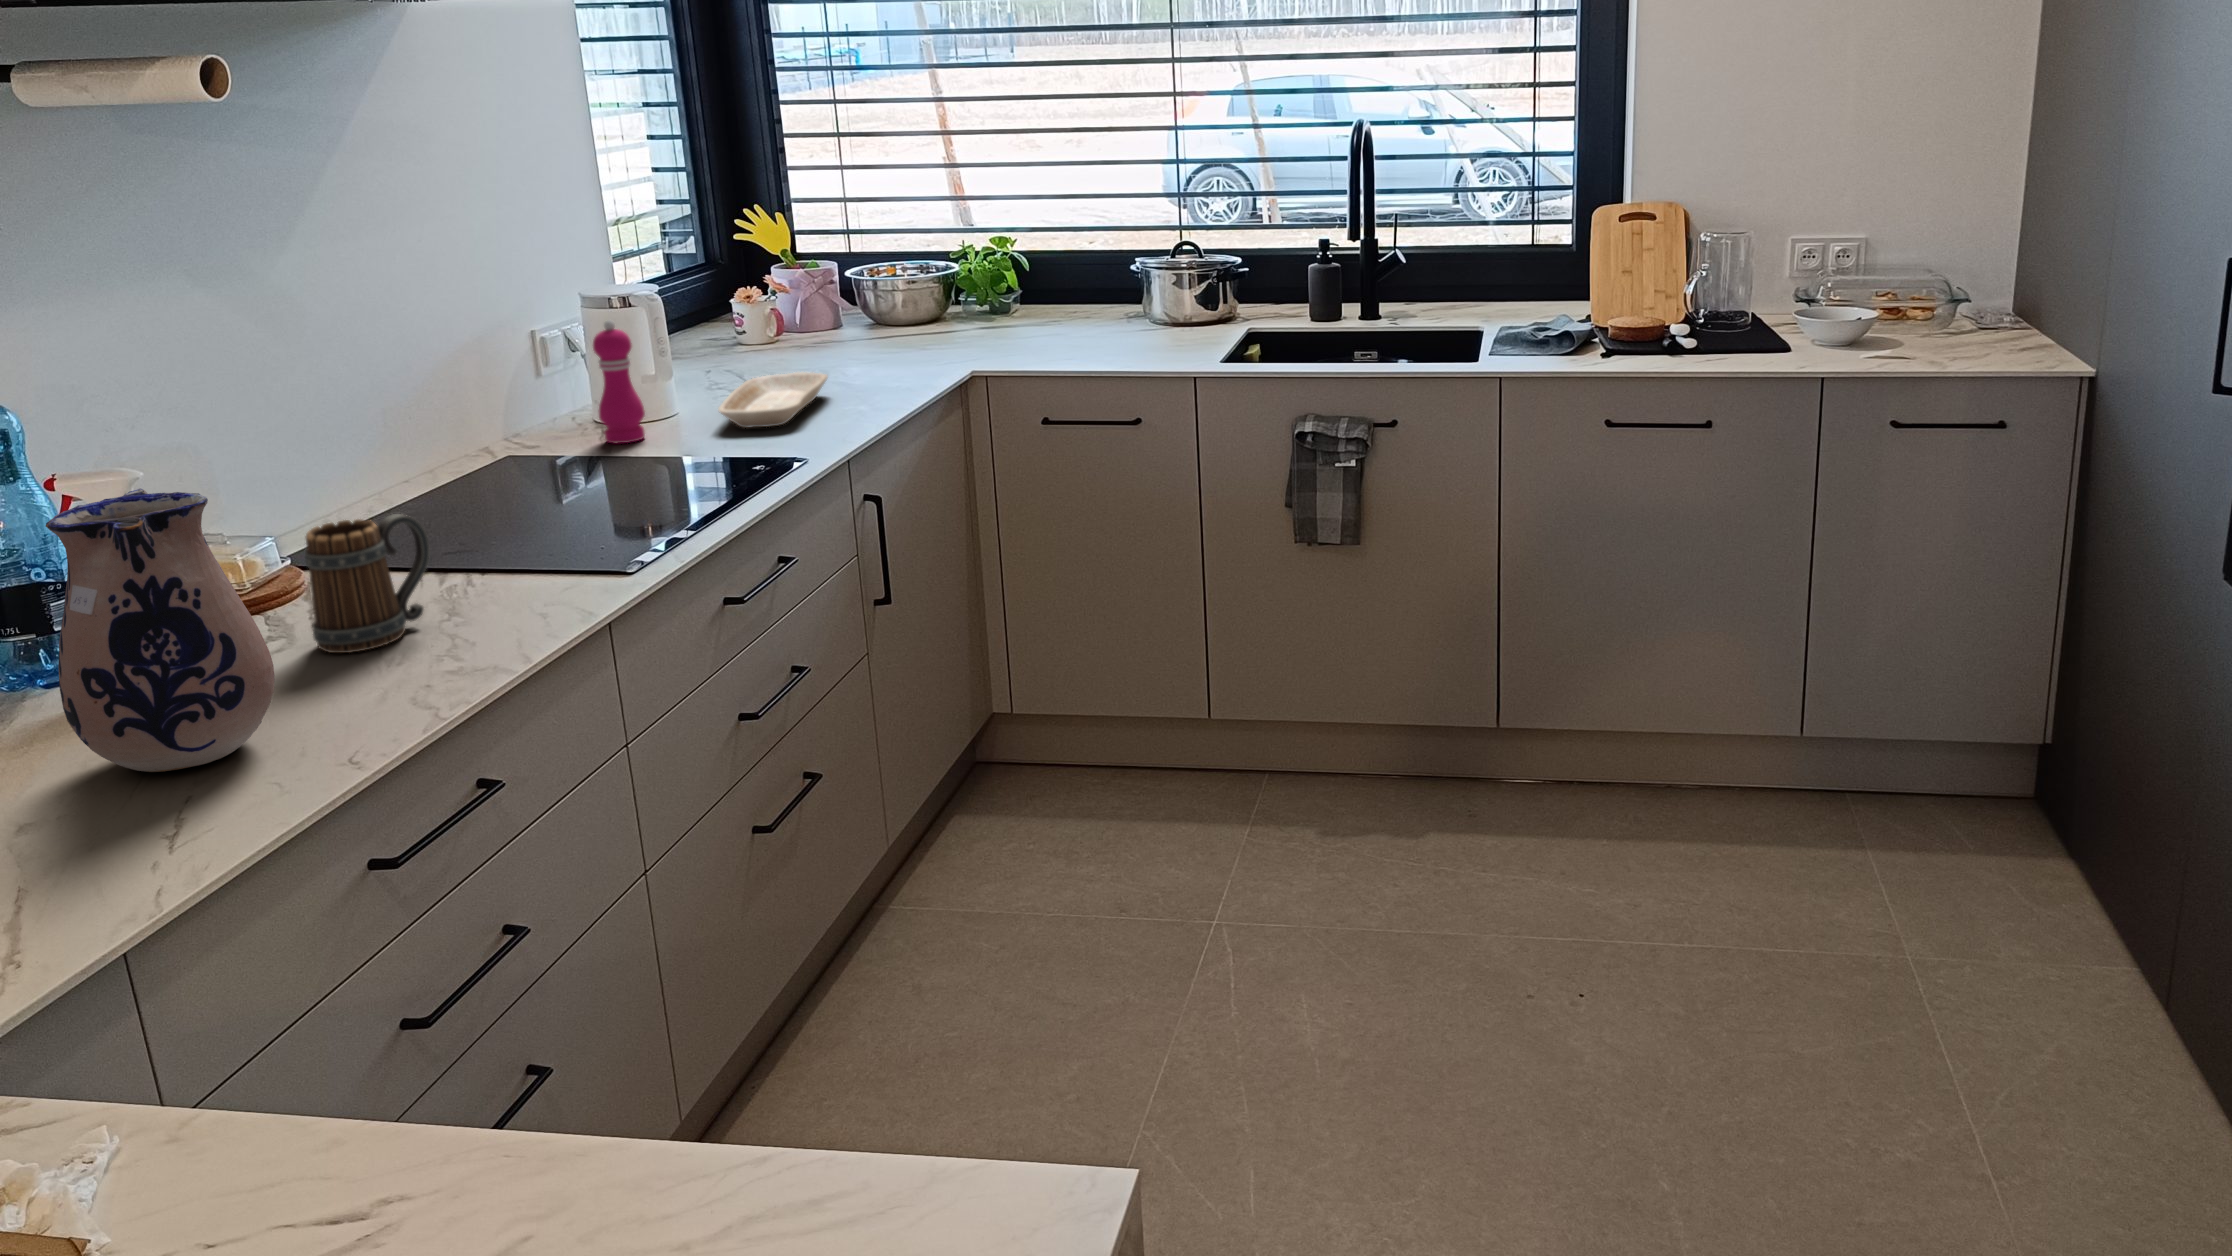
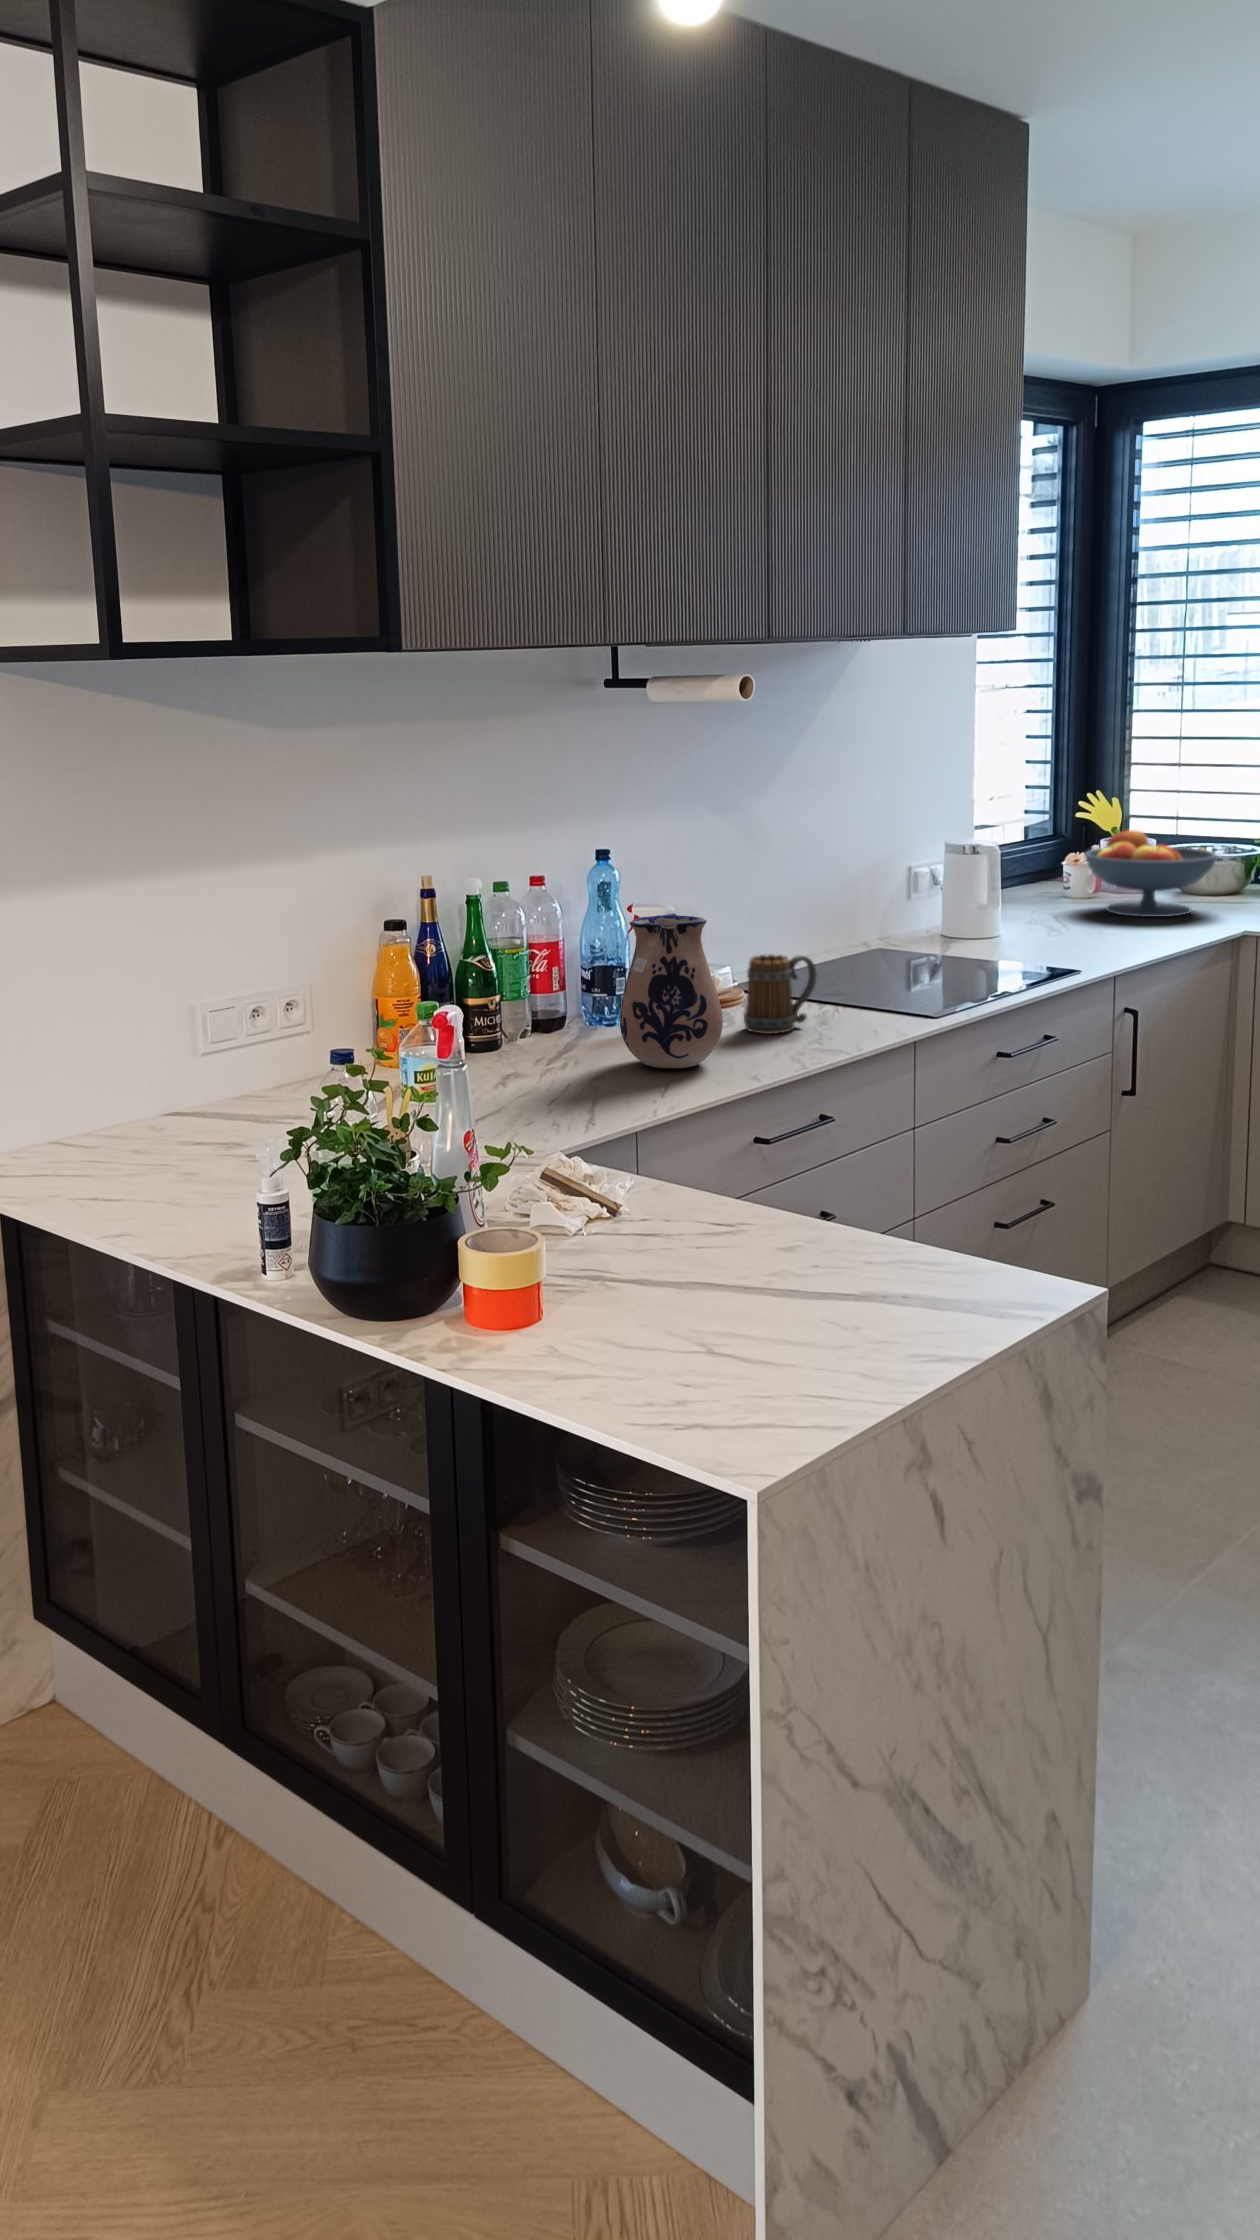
fruit bowl: none [759,253,923,364] -> present [1084,830,1217,917]
pepper mill: present [593,320,645,444] -> none [944,860,976,949]
tray: present [718,372,828,428] -> none [1028,916,1120,950]

